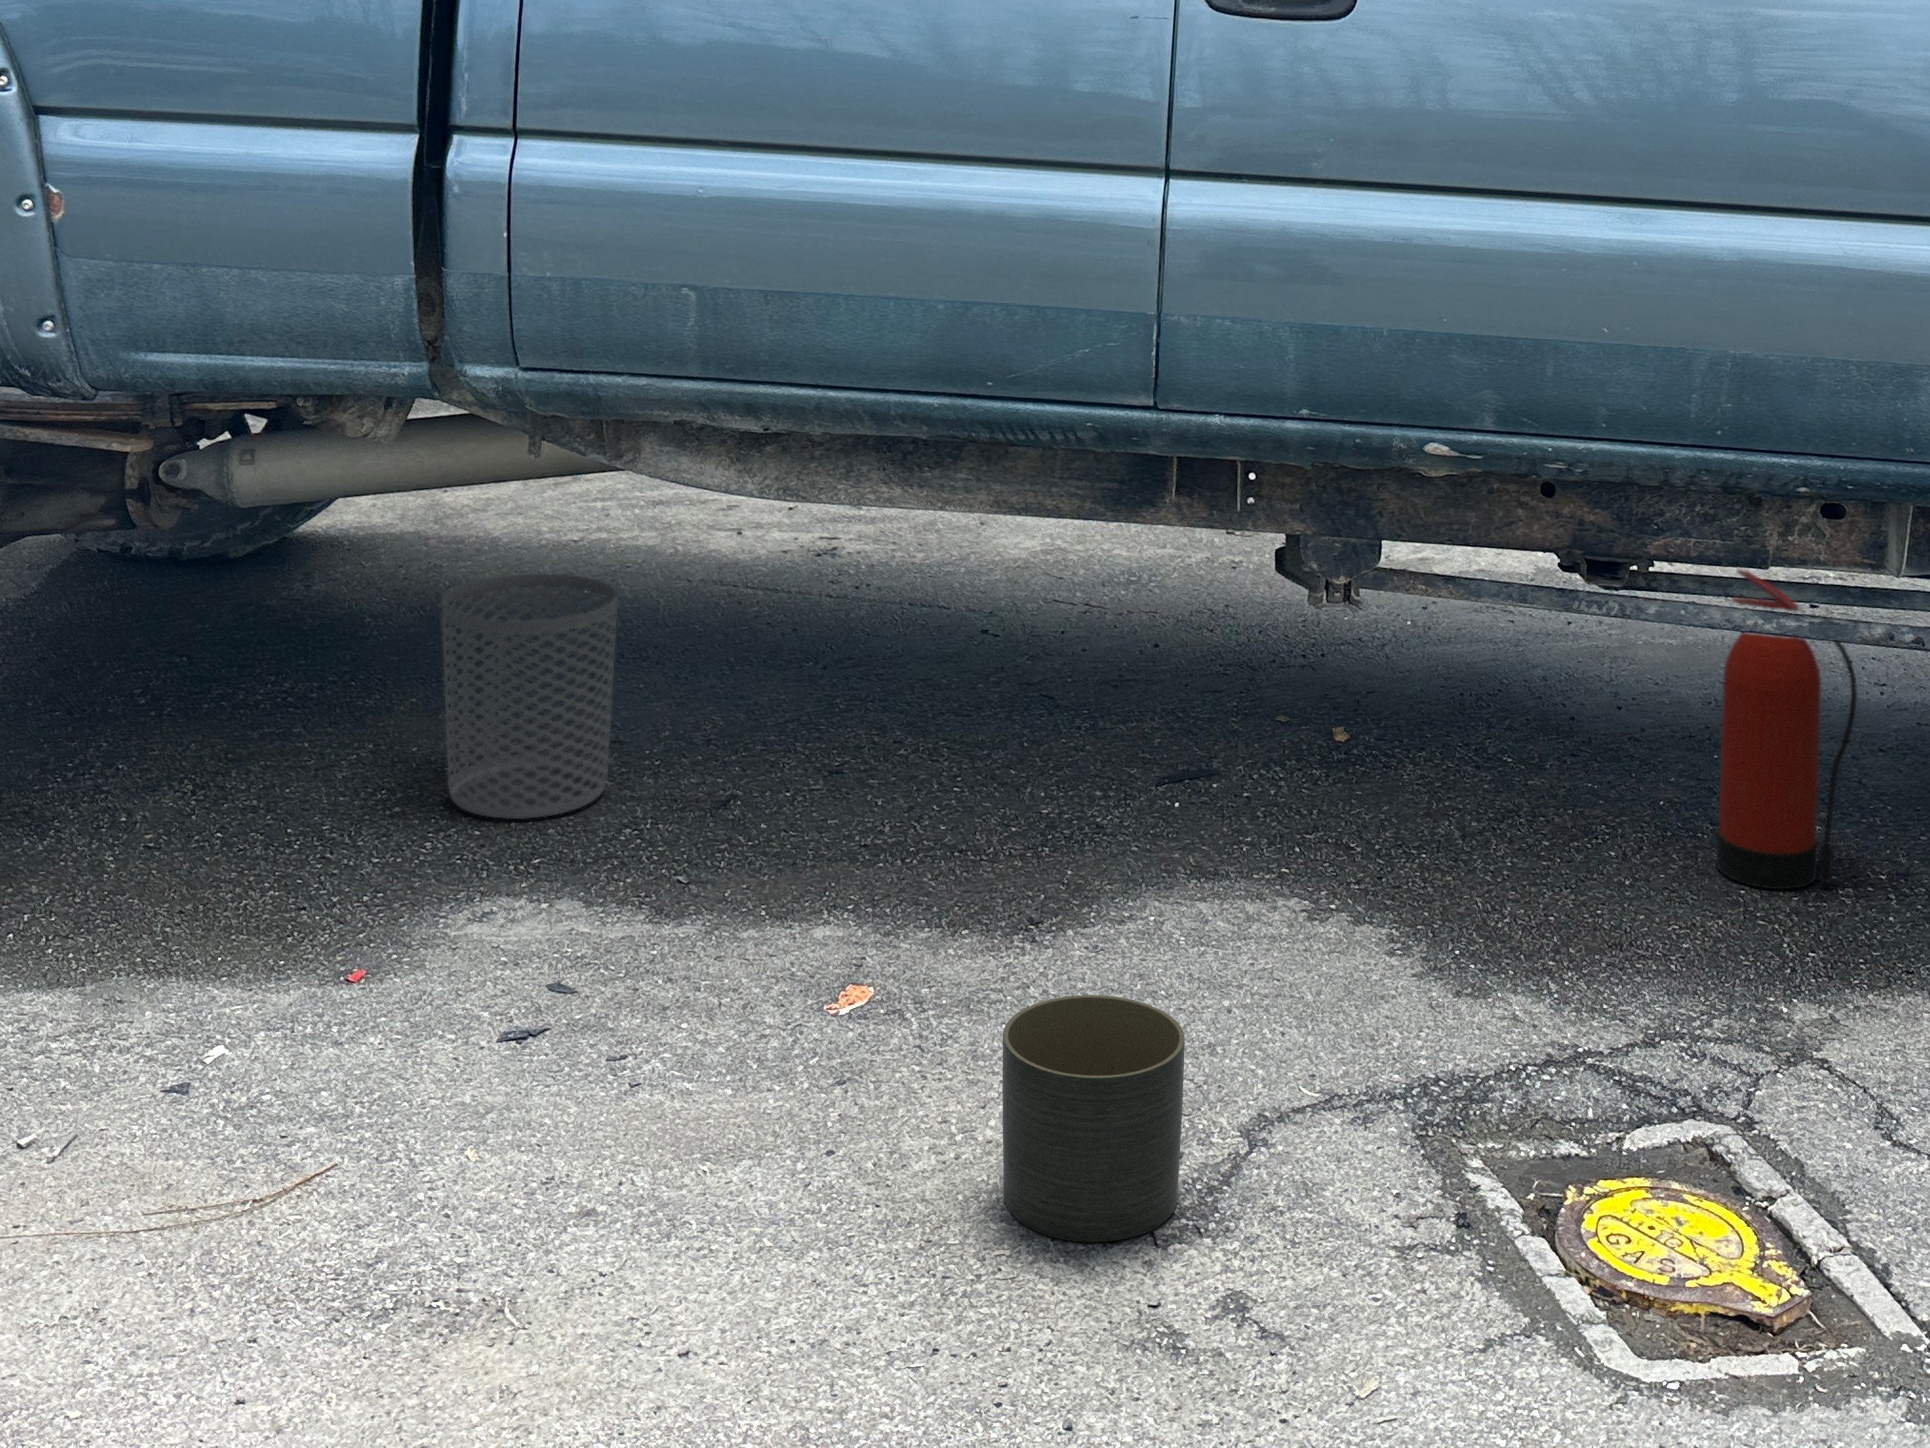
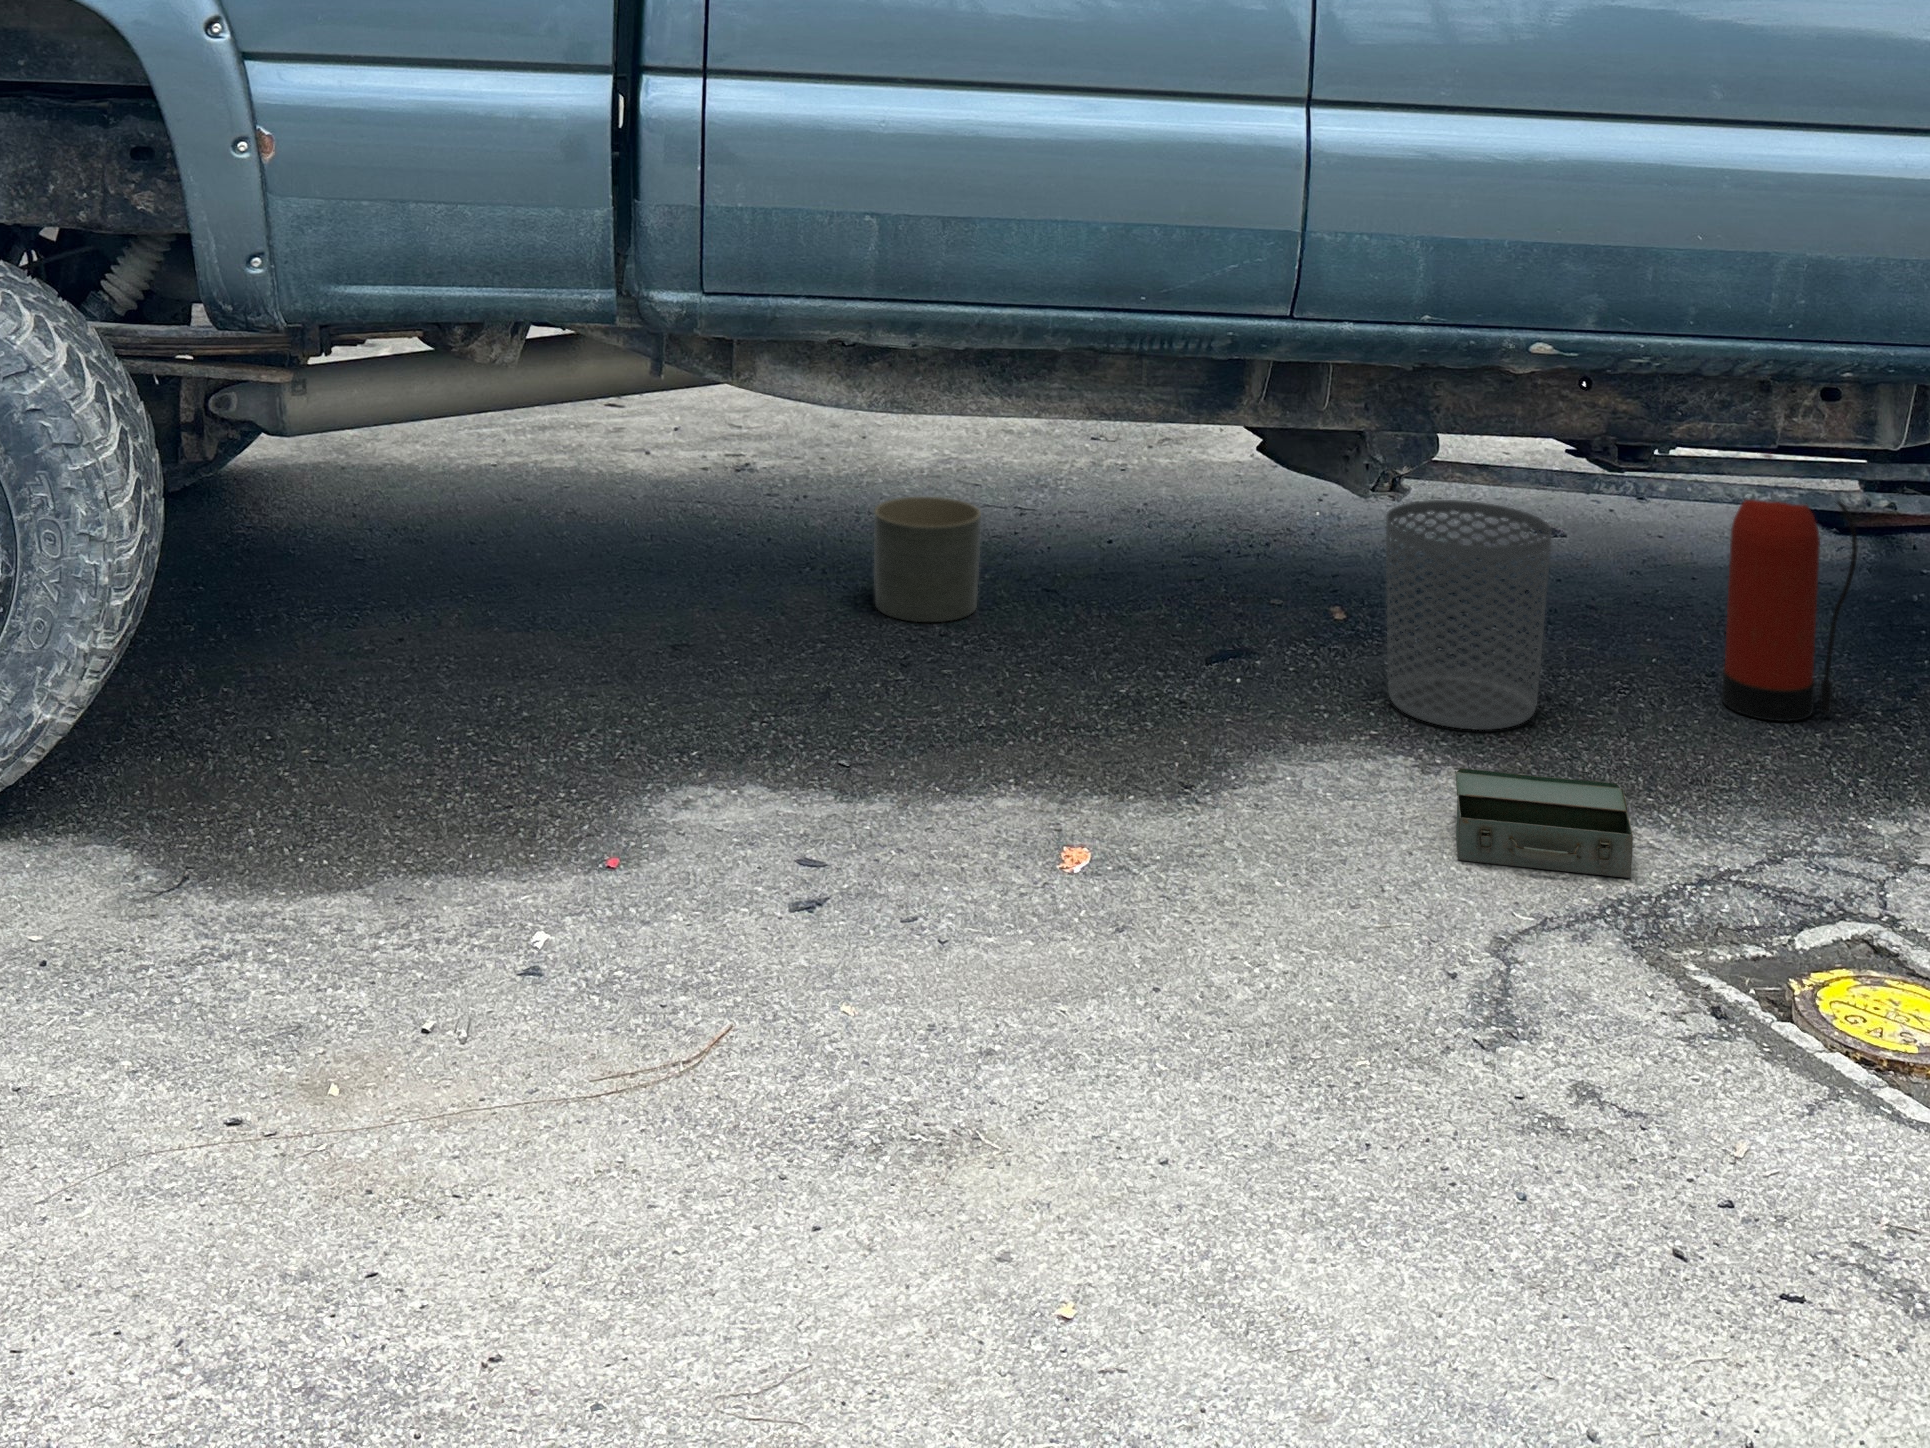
waste bin: present [442,574,617,819] -> present [1386,500,1552,730]
toolbox: none [1289,921,1499,1056] -> present [1455,768,1633,878]
planter: present [1002,995,1185,1242] -> present [874,497,981,622]

